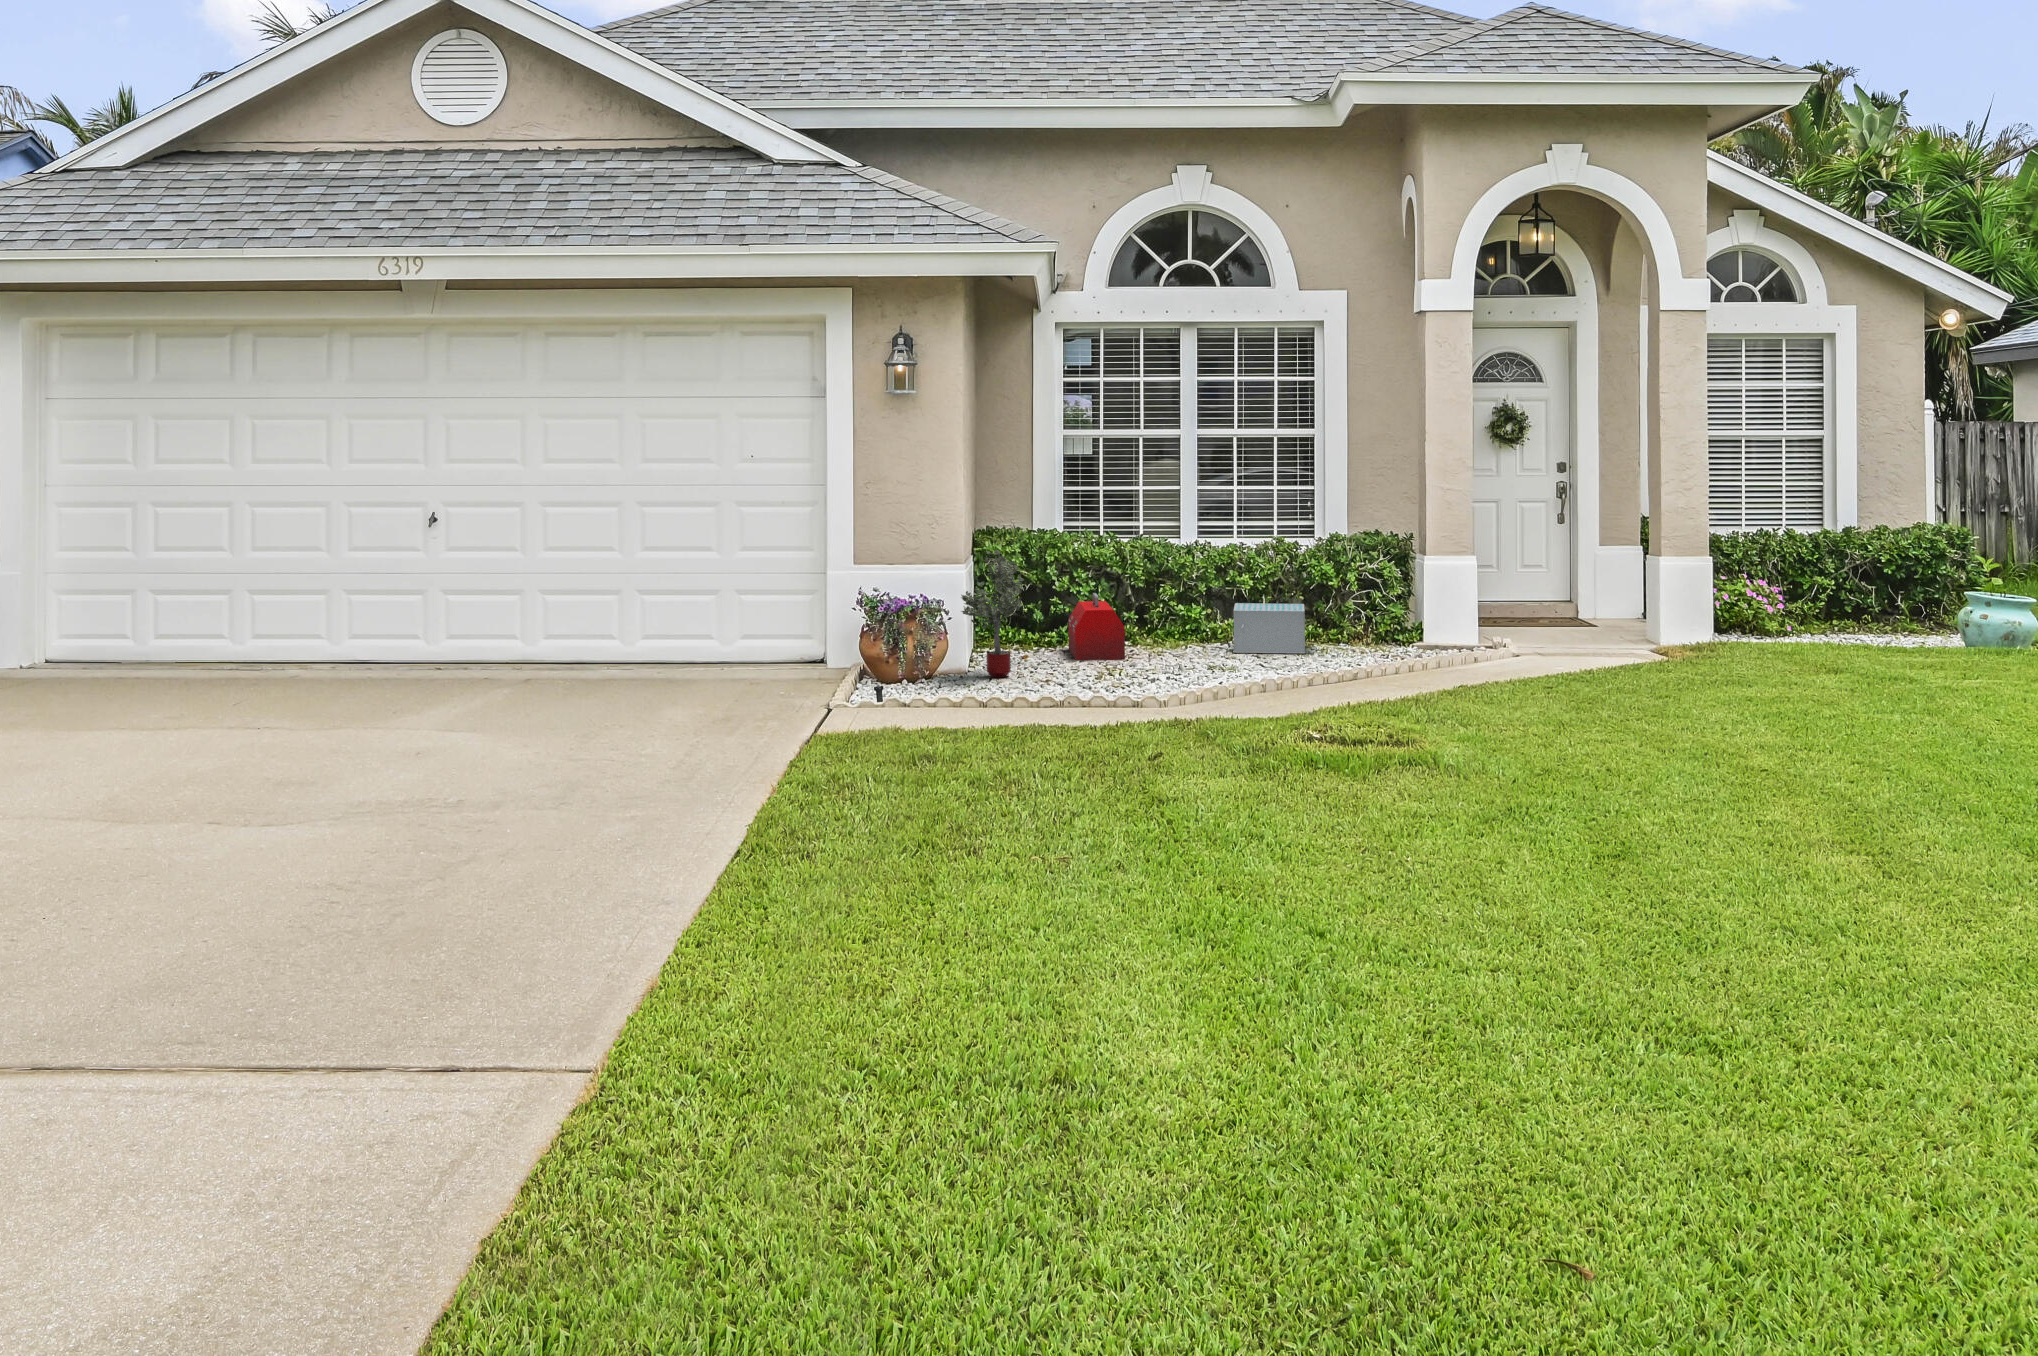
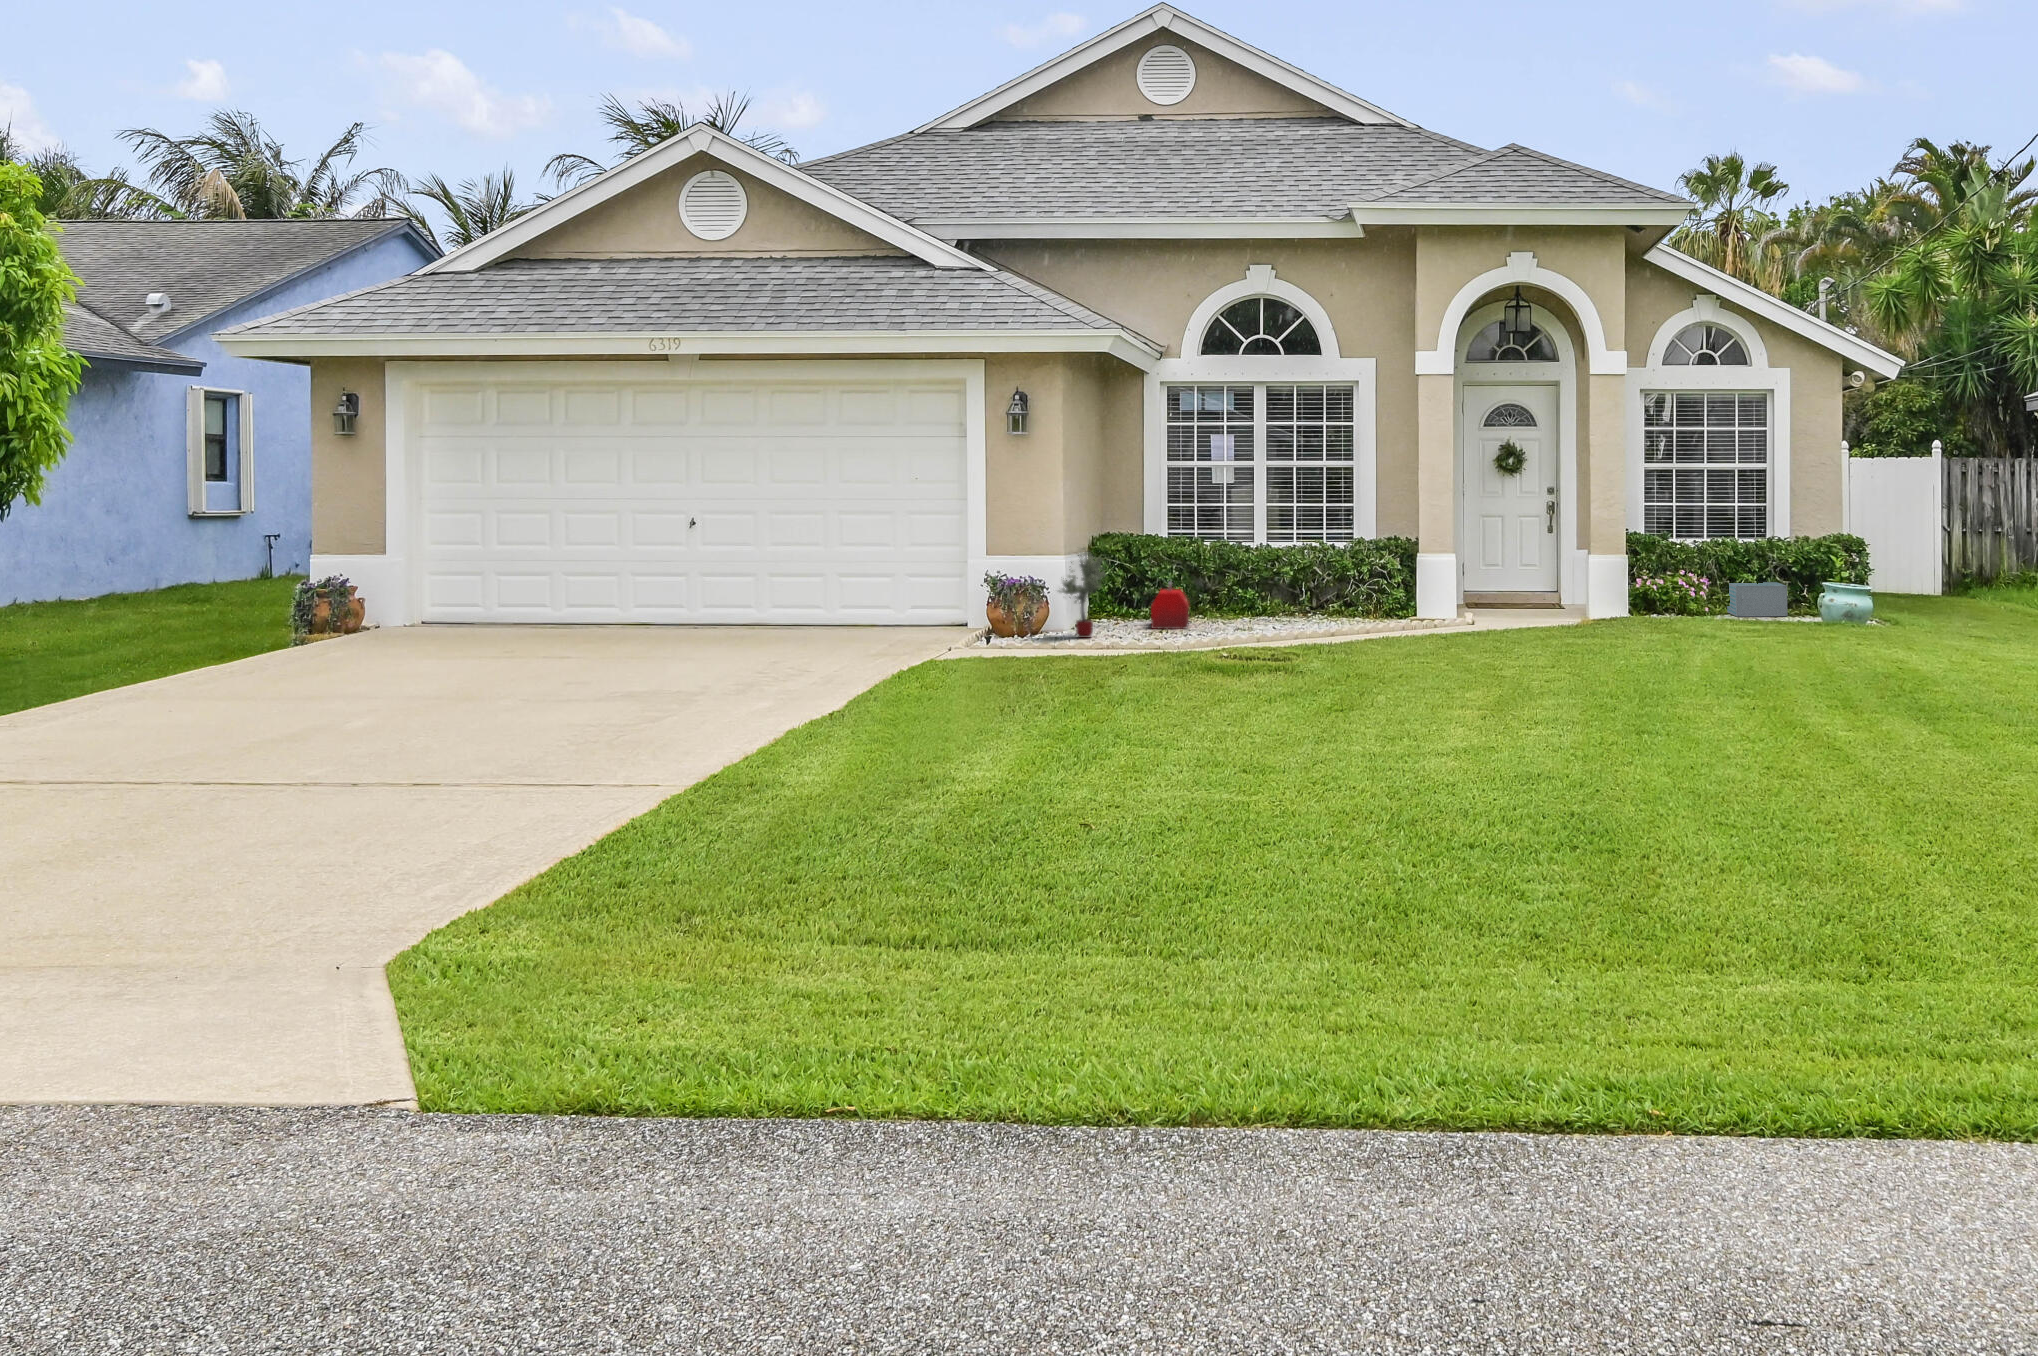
storage box: present [1234,603,1305,653] -> present [1727,582,1788,616]

